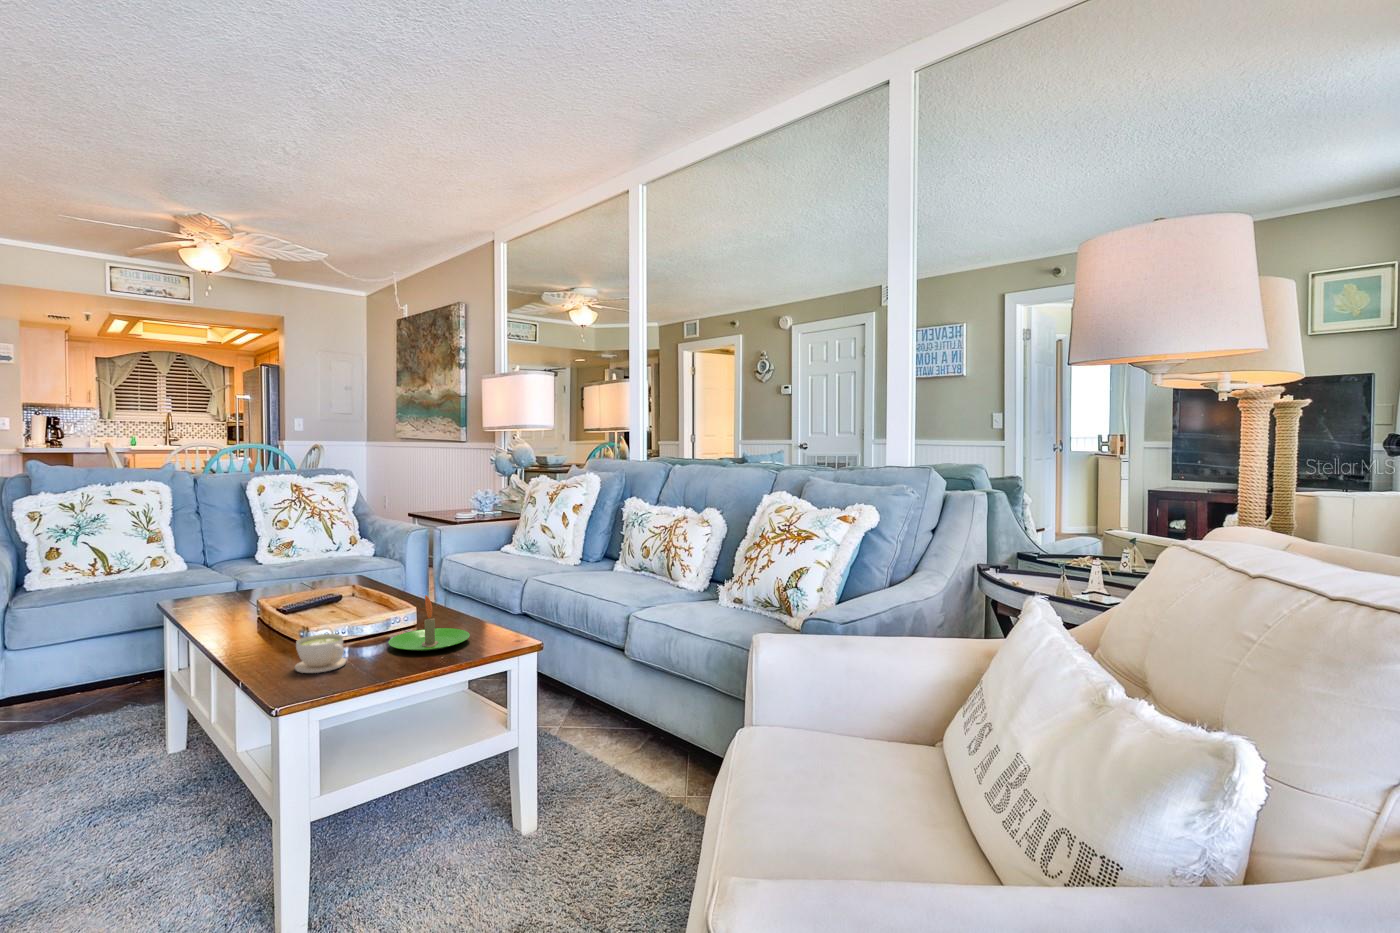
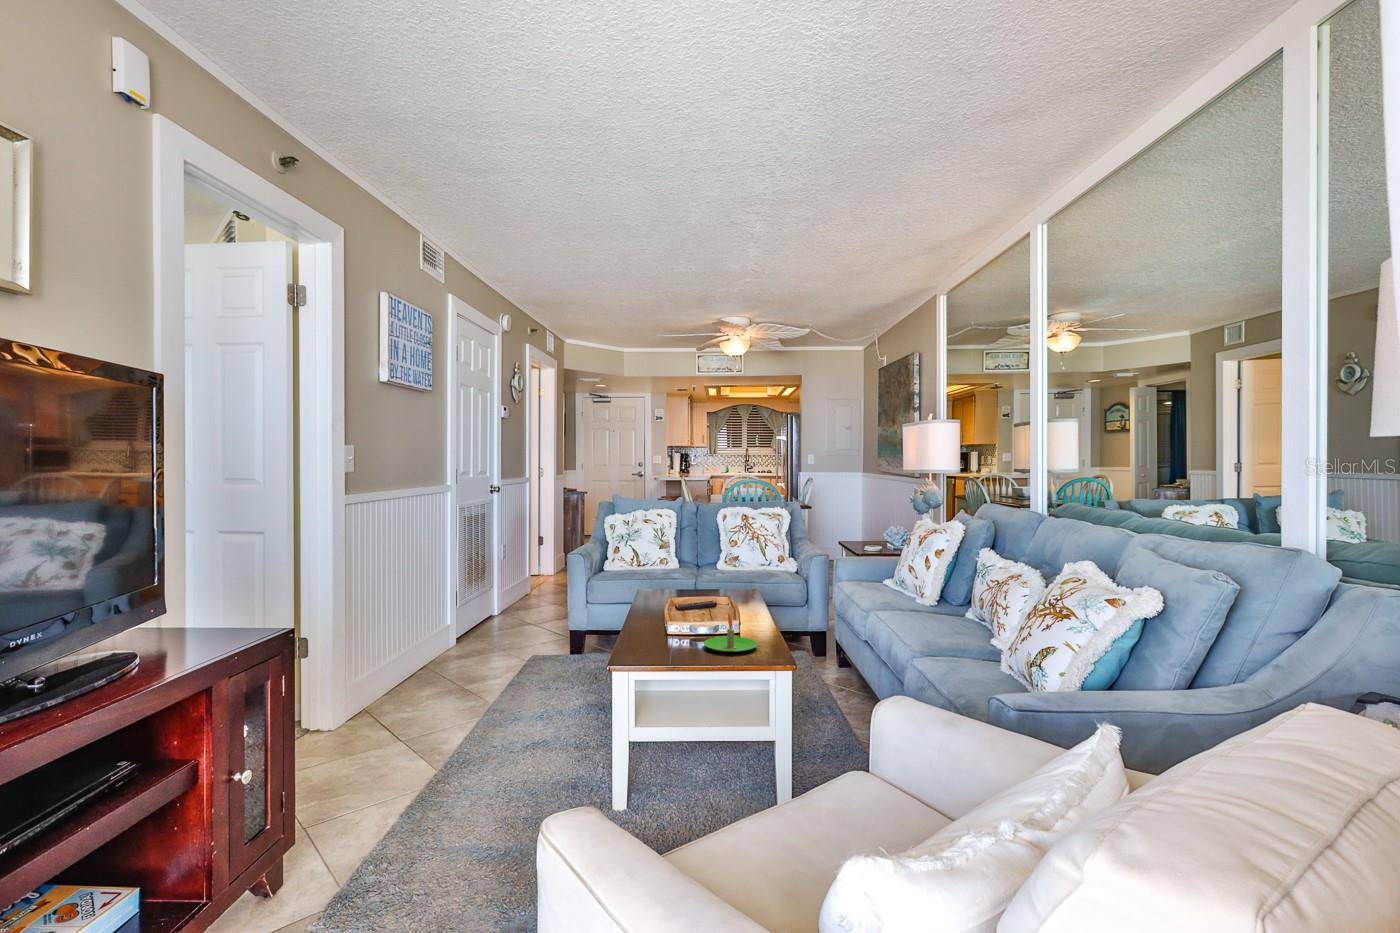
coffee cup: present [295,634,346,673] -> none [645,626,674,651]

